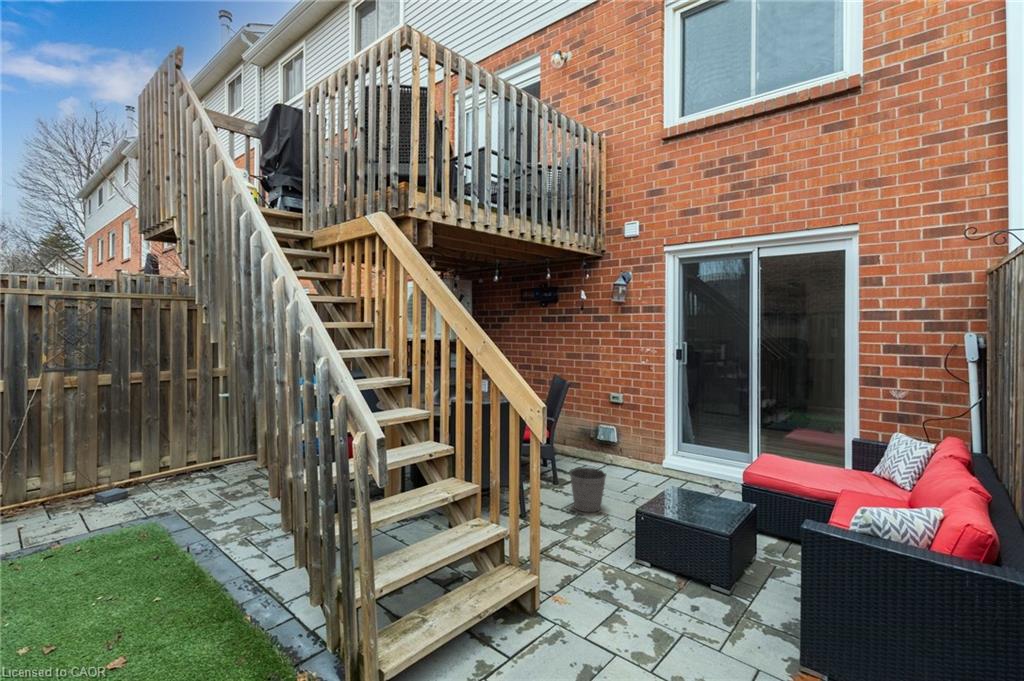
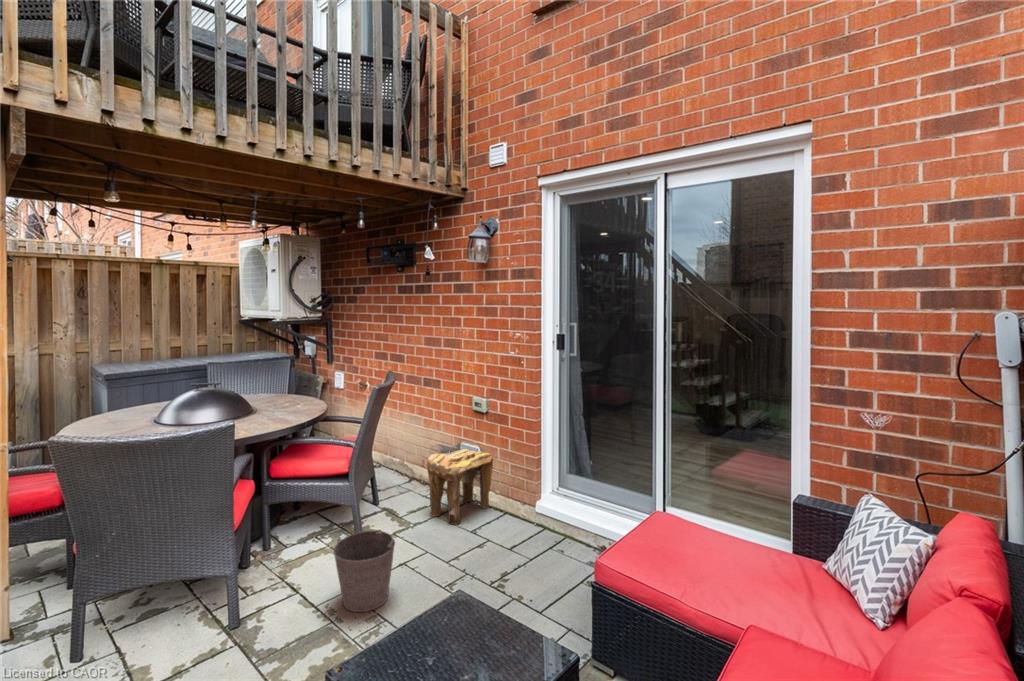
stool: none [587,428,629,476] -> present [427,449,493,525]

